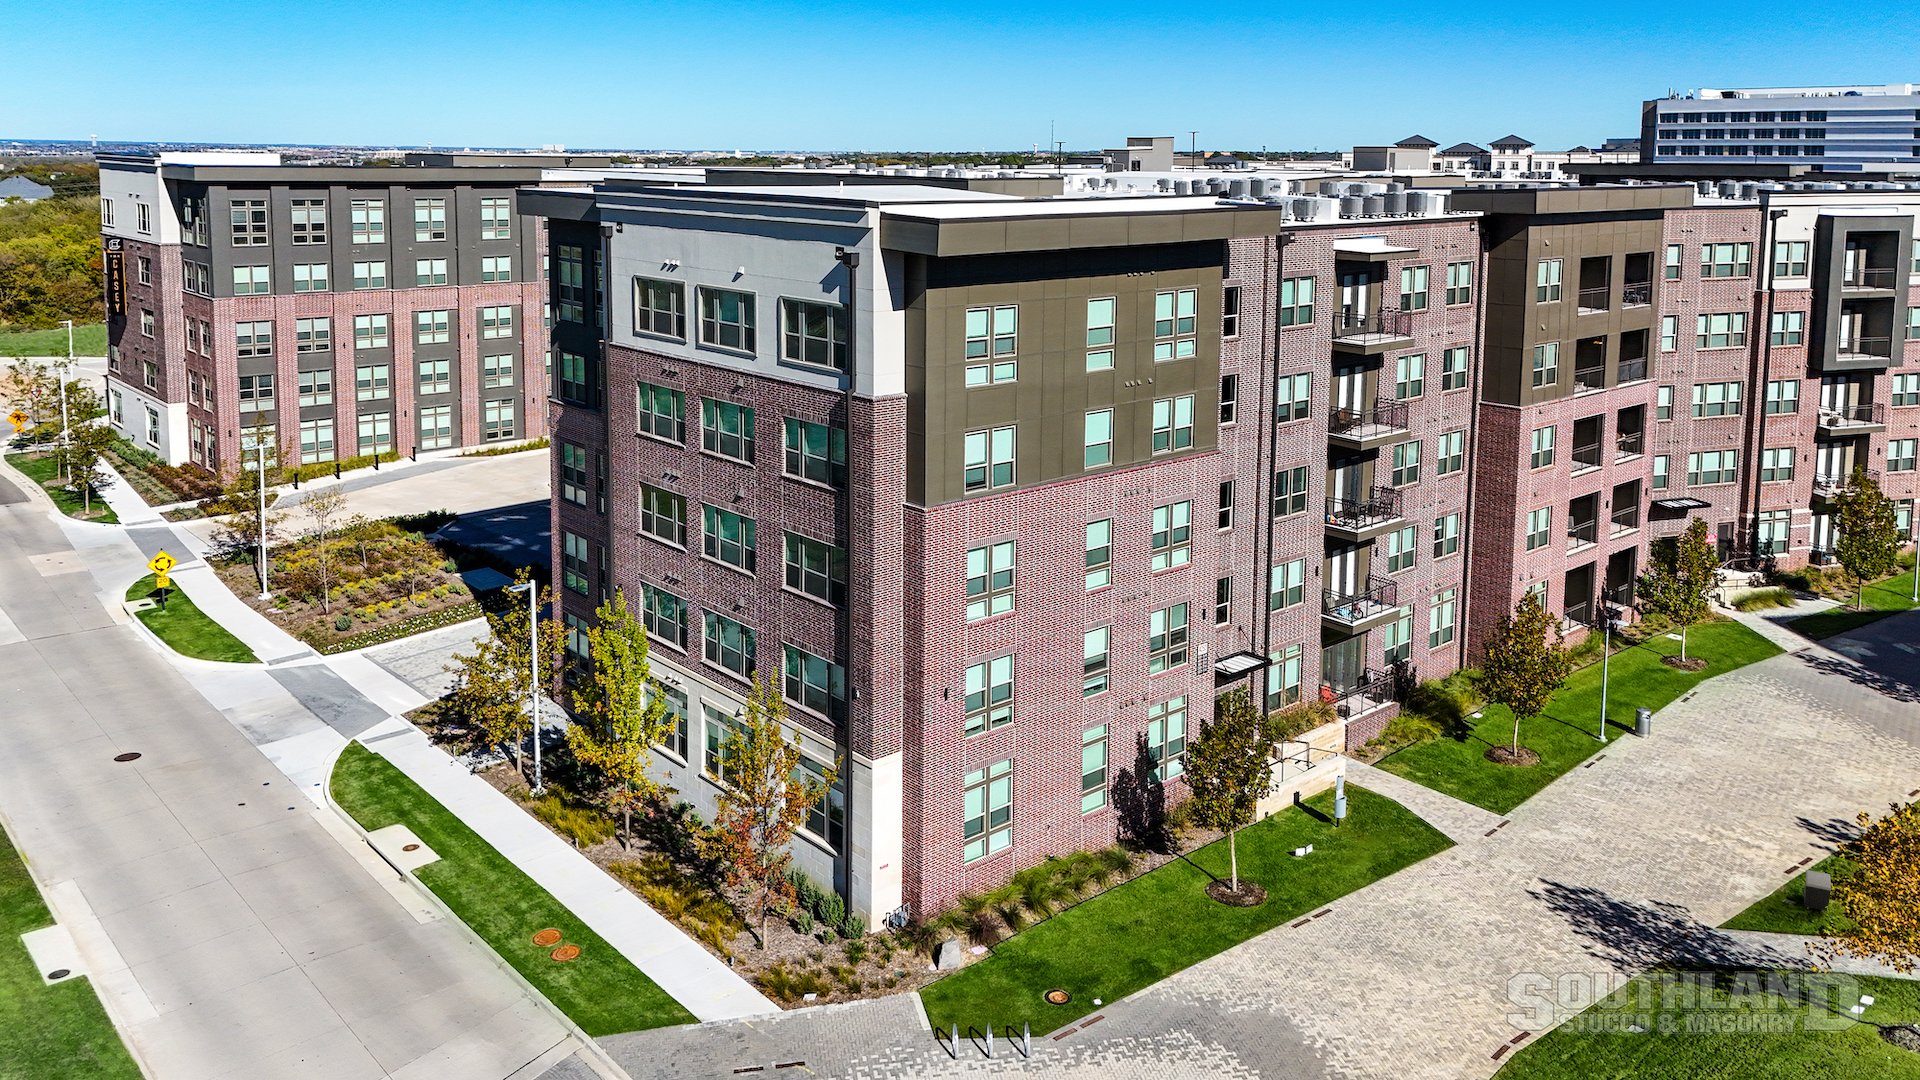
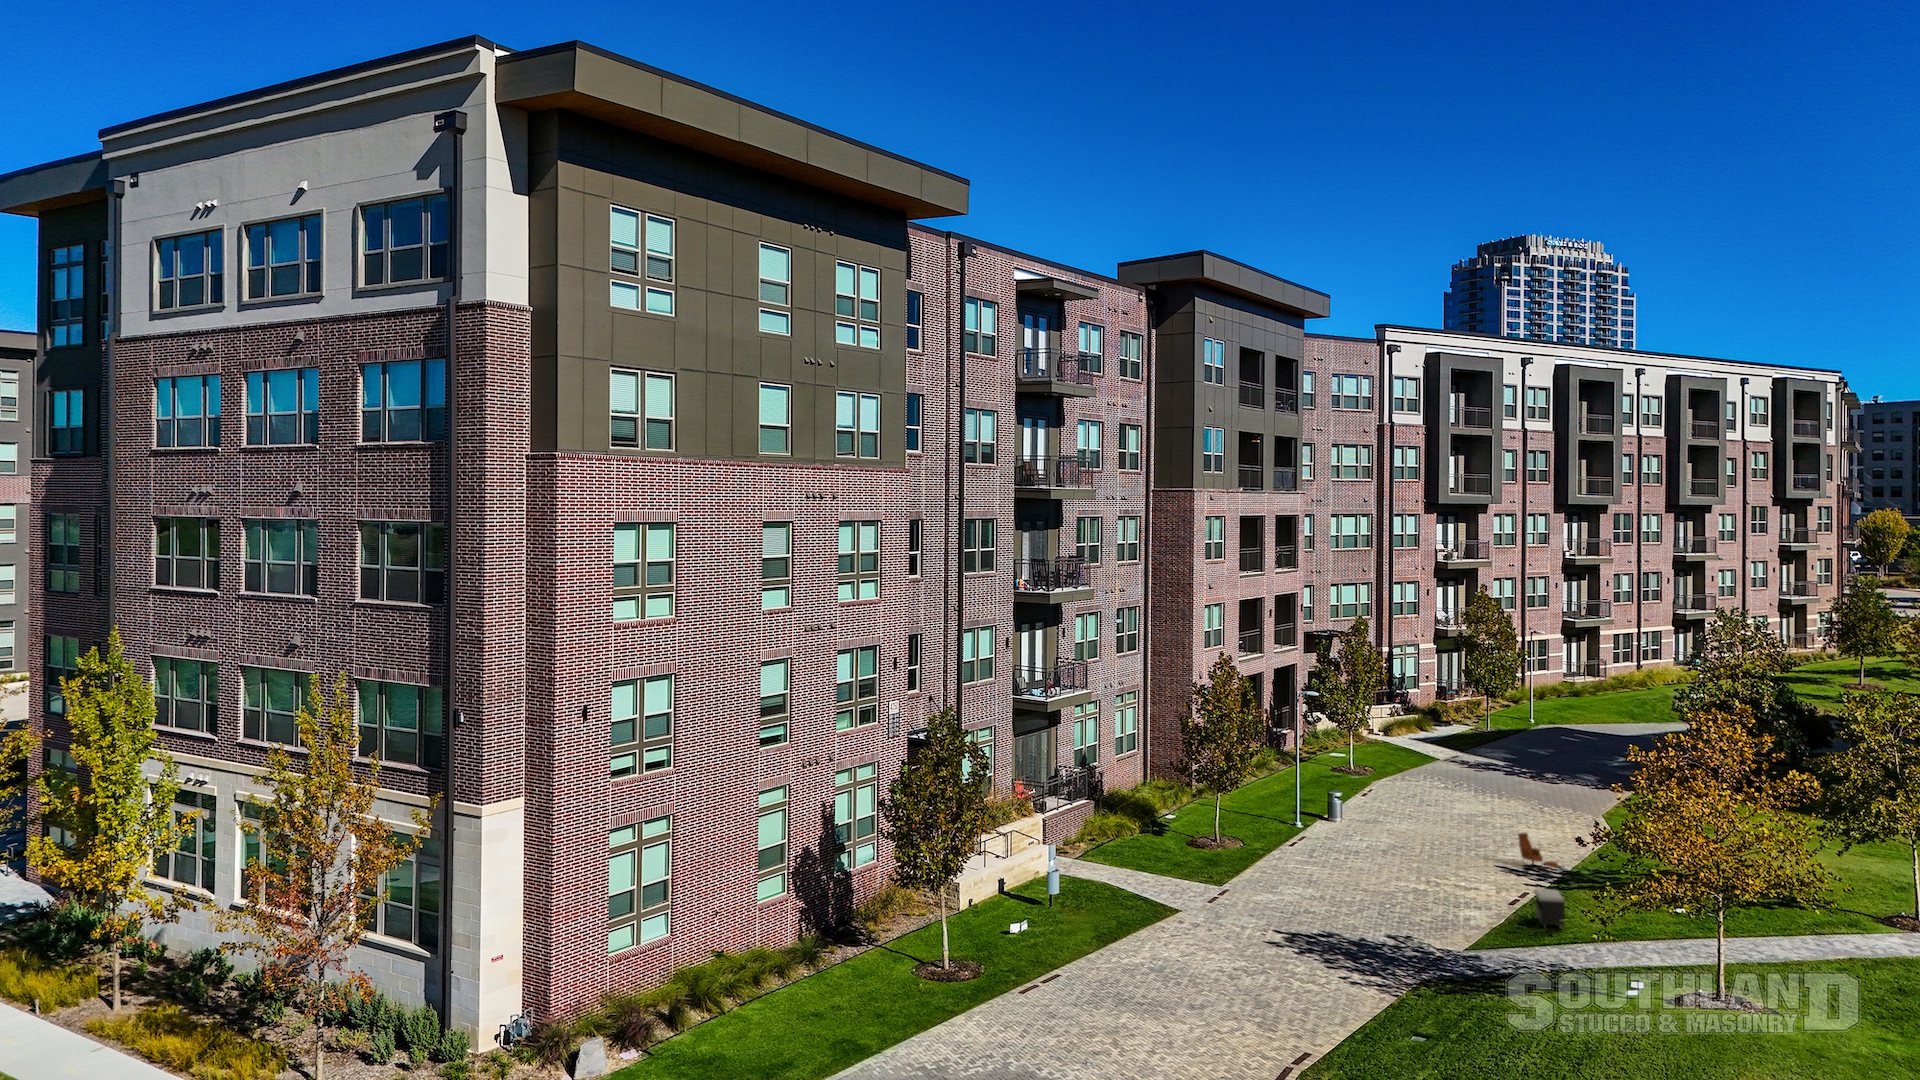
lounge chair: none [1821,791,1858,837] -> present [1518,832,1559,872]

